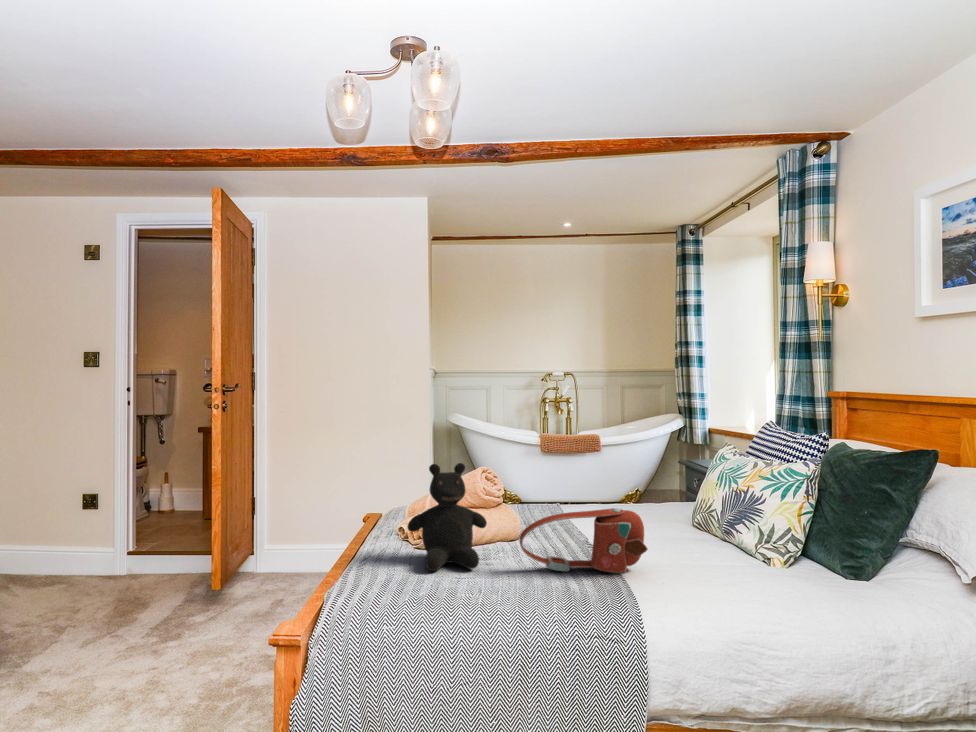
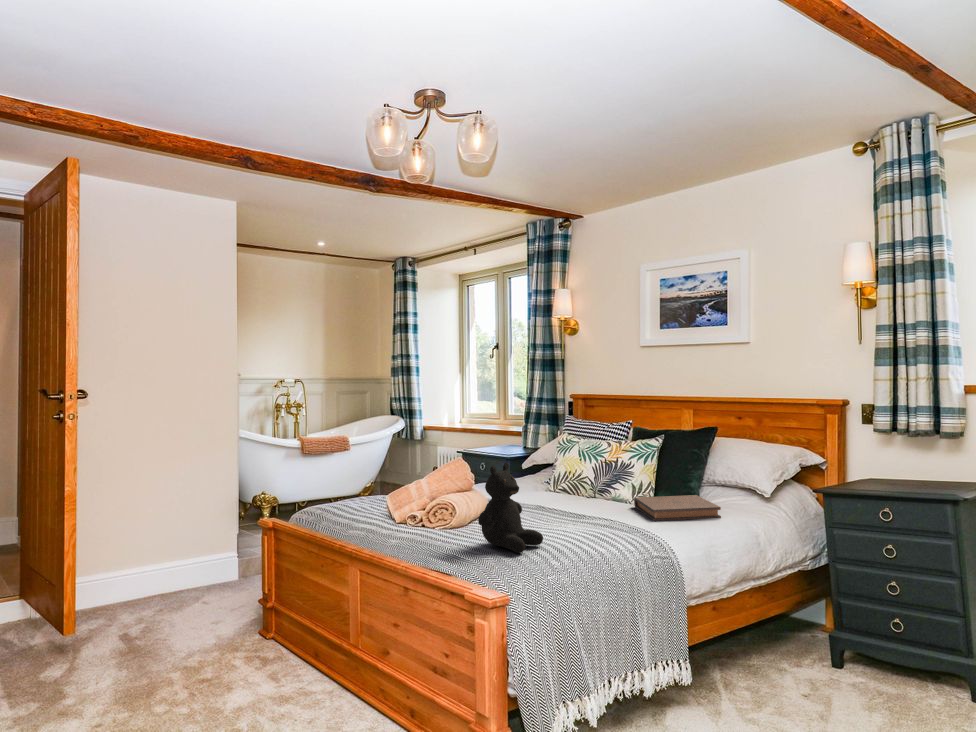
handbag: present [520,508,648,573] -> none [563,481,628,533]
book: none [703,546,839,603] -> present [634,495,721,520]

